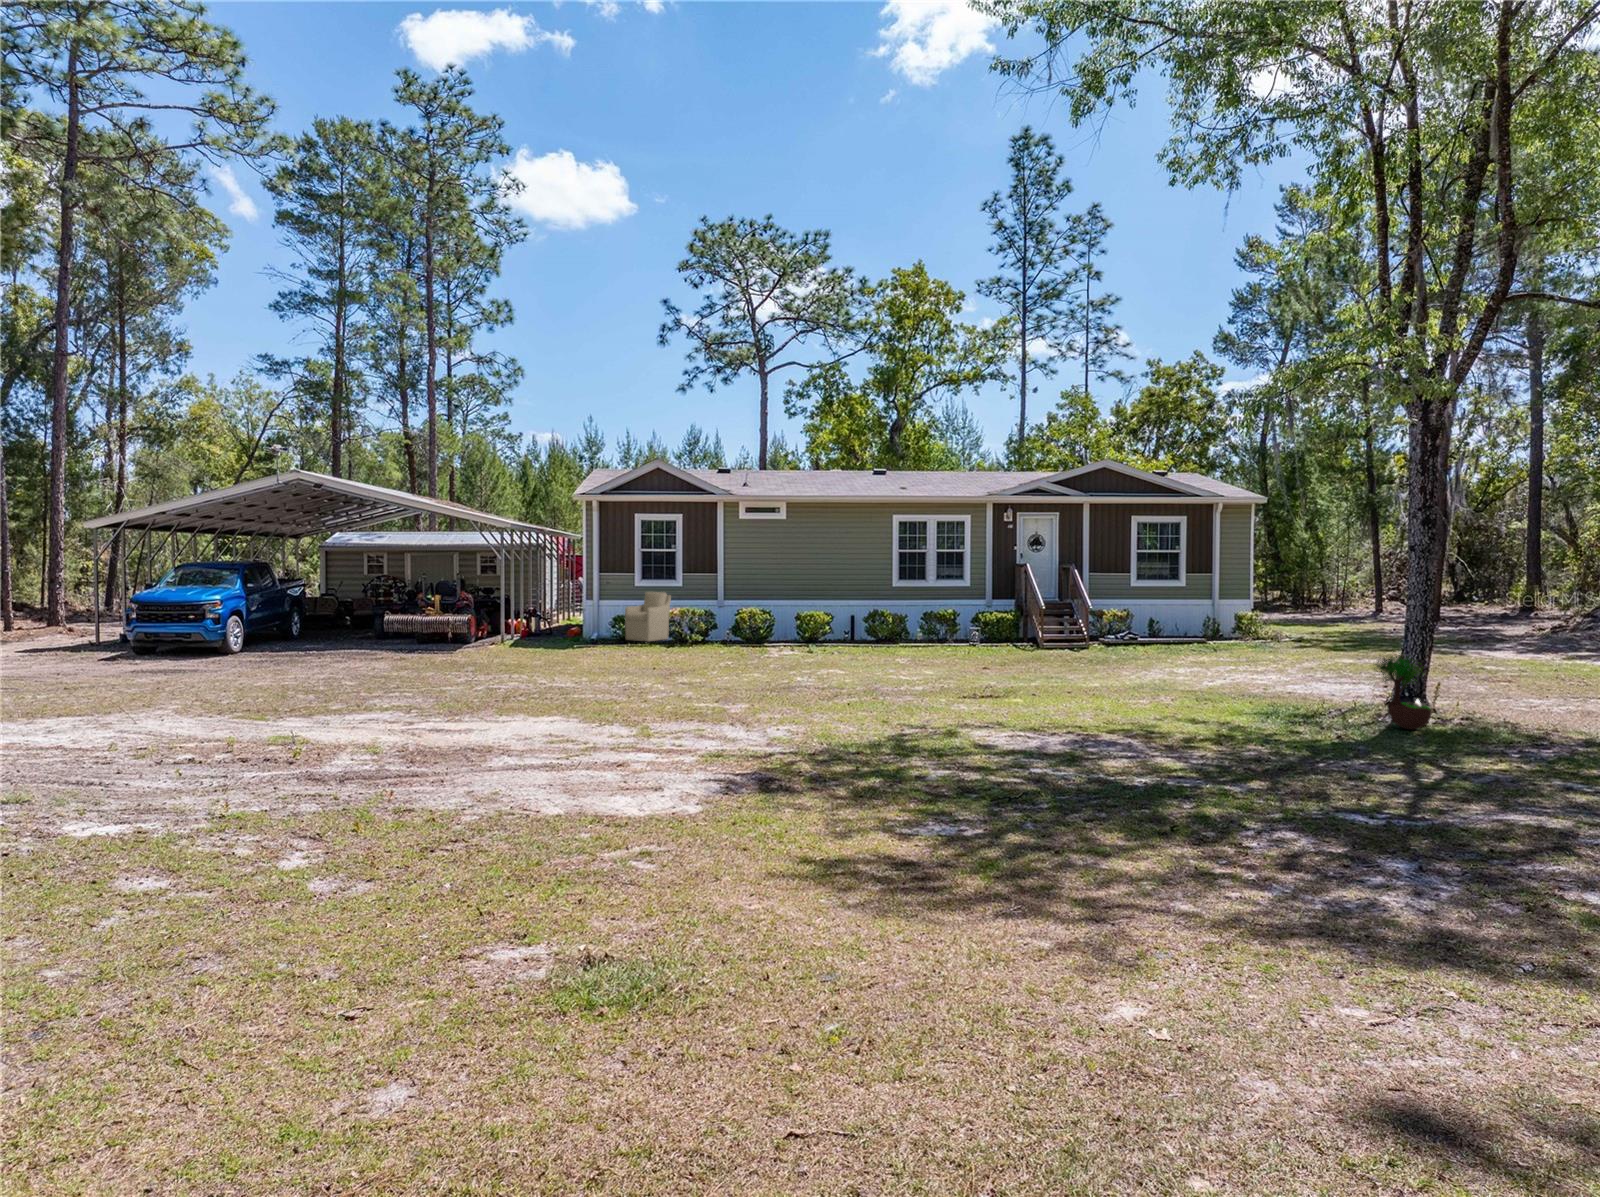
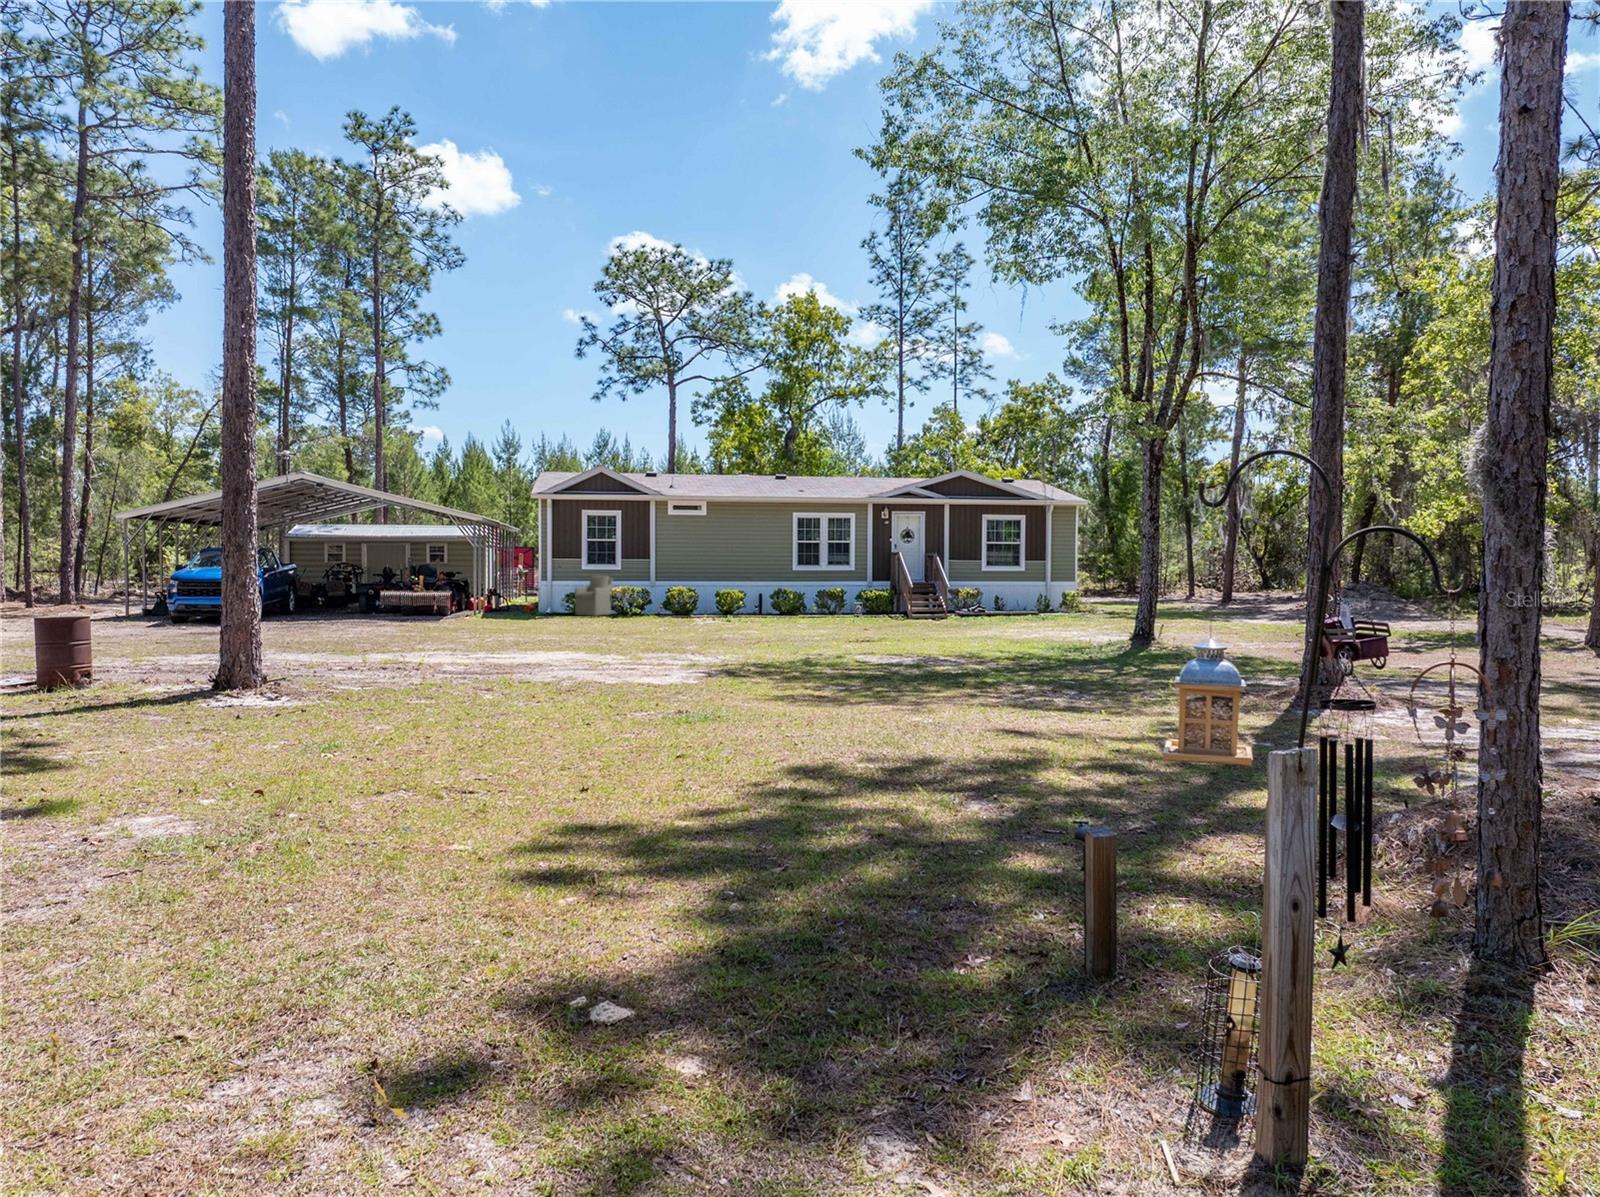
potted tree: present [1375,651,1431,729] -> none [1105,596,1139,648]

